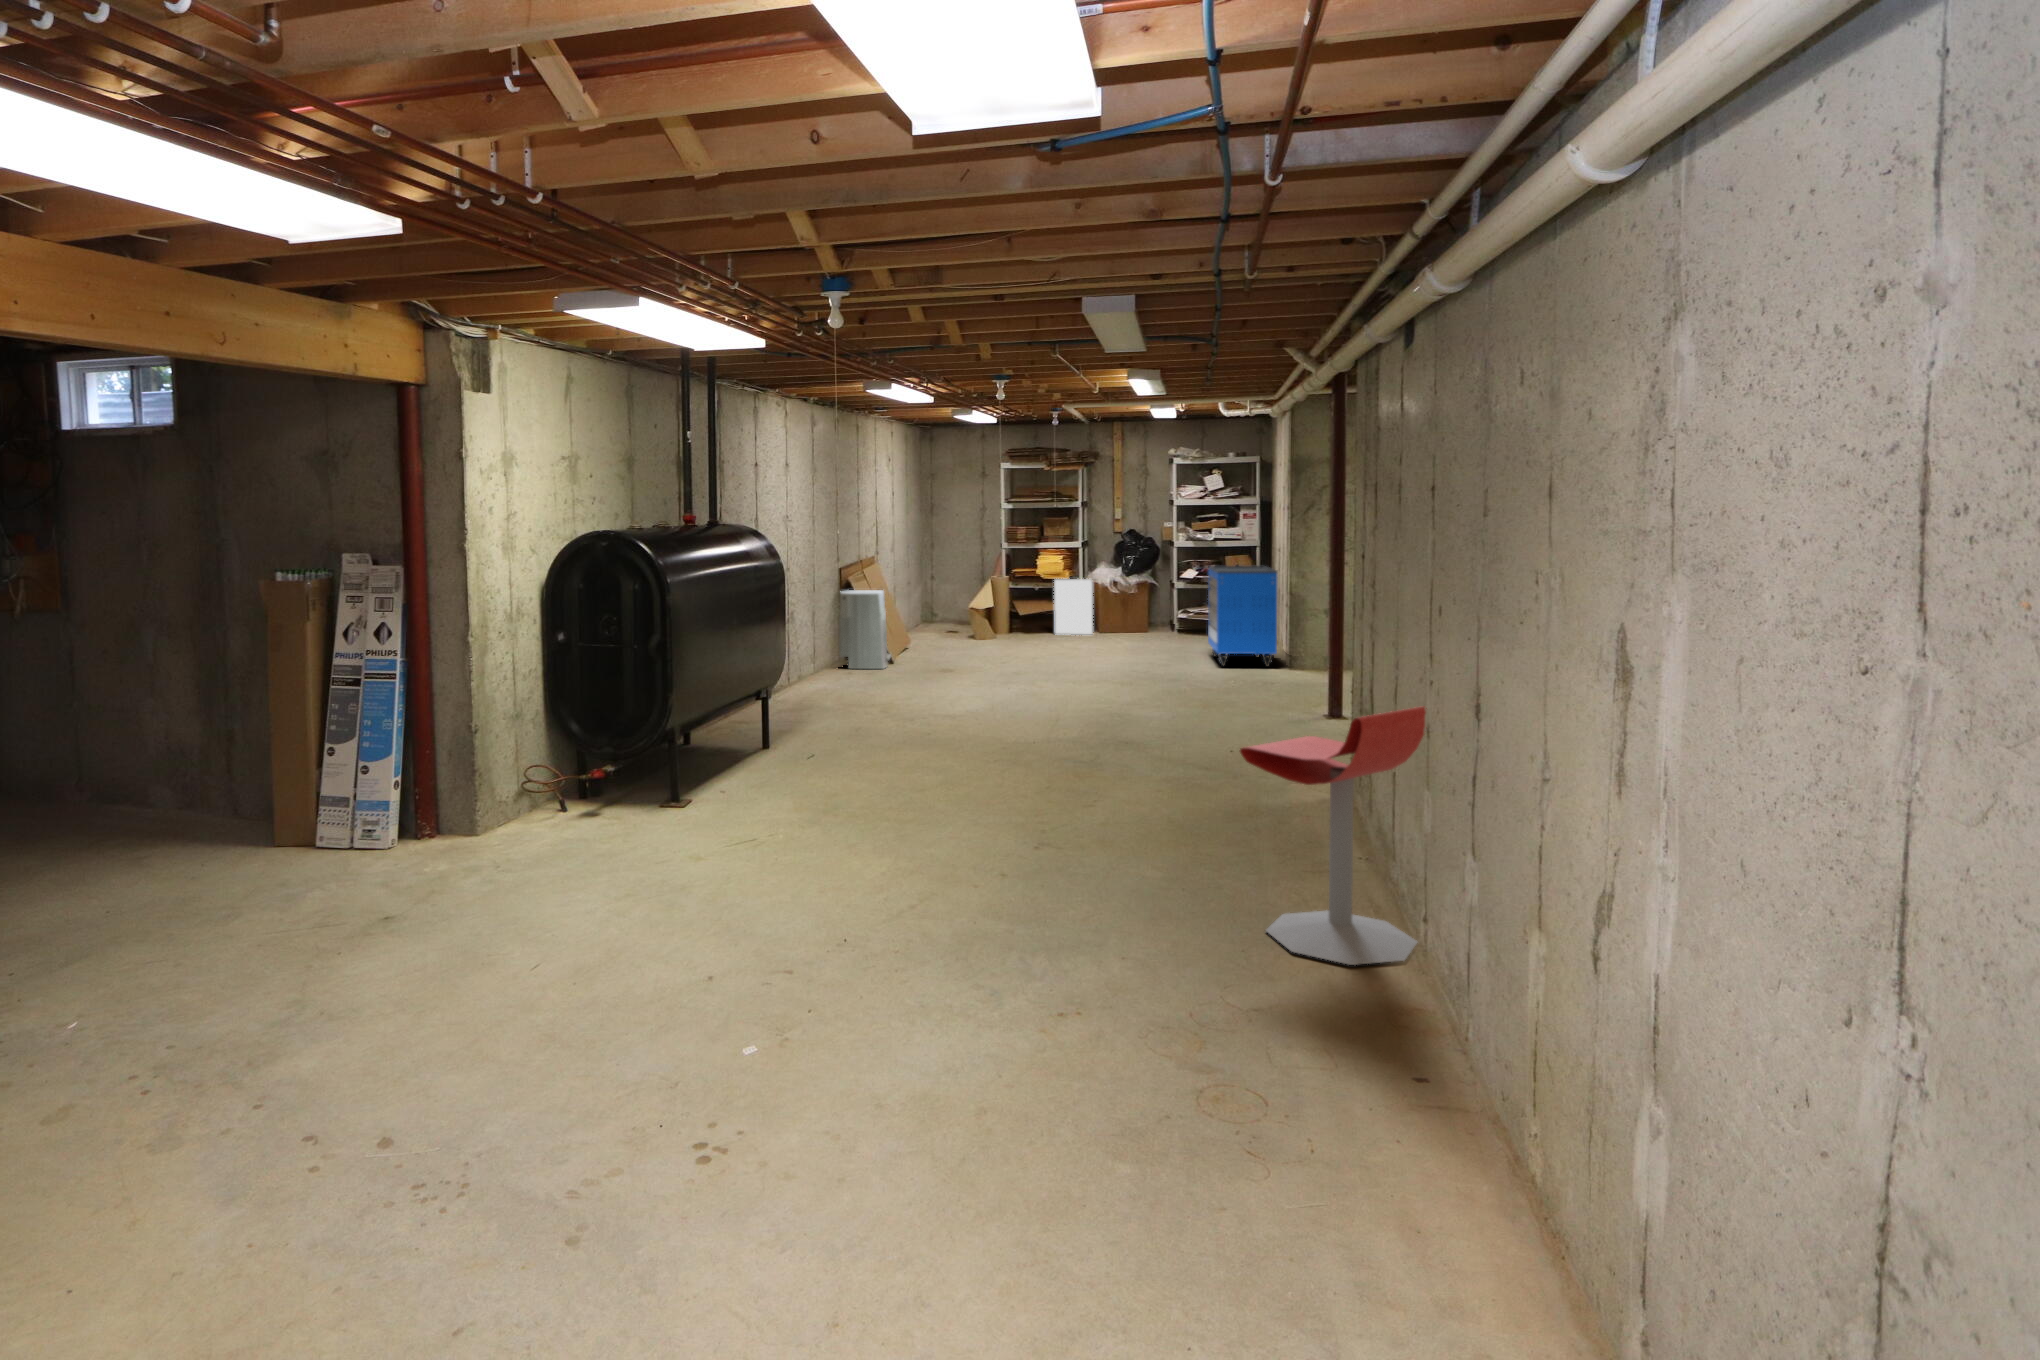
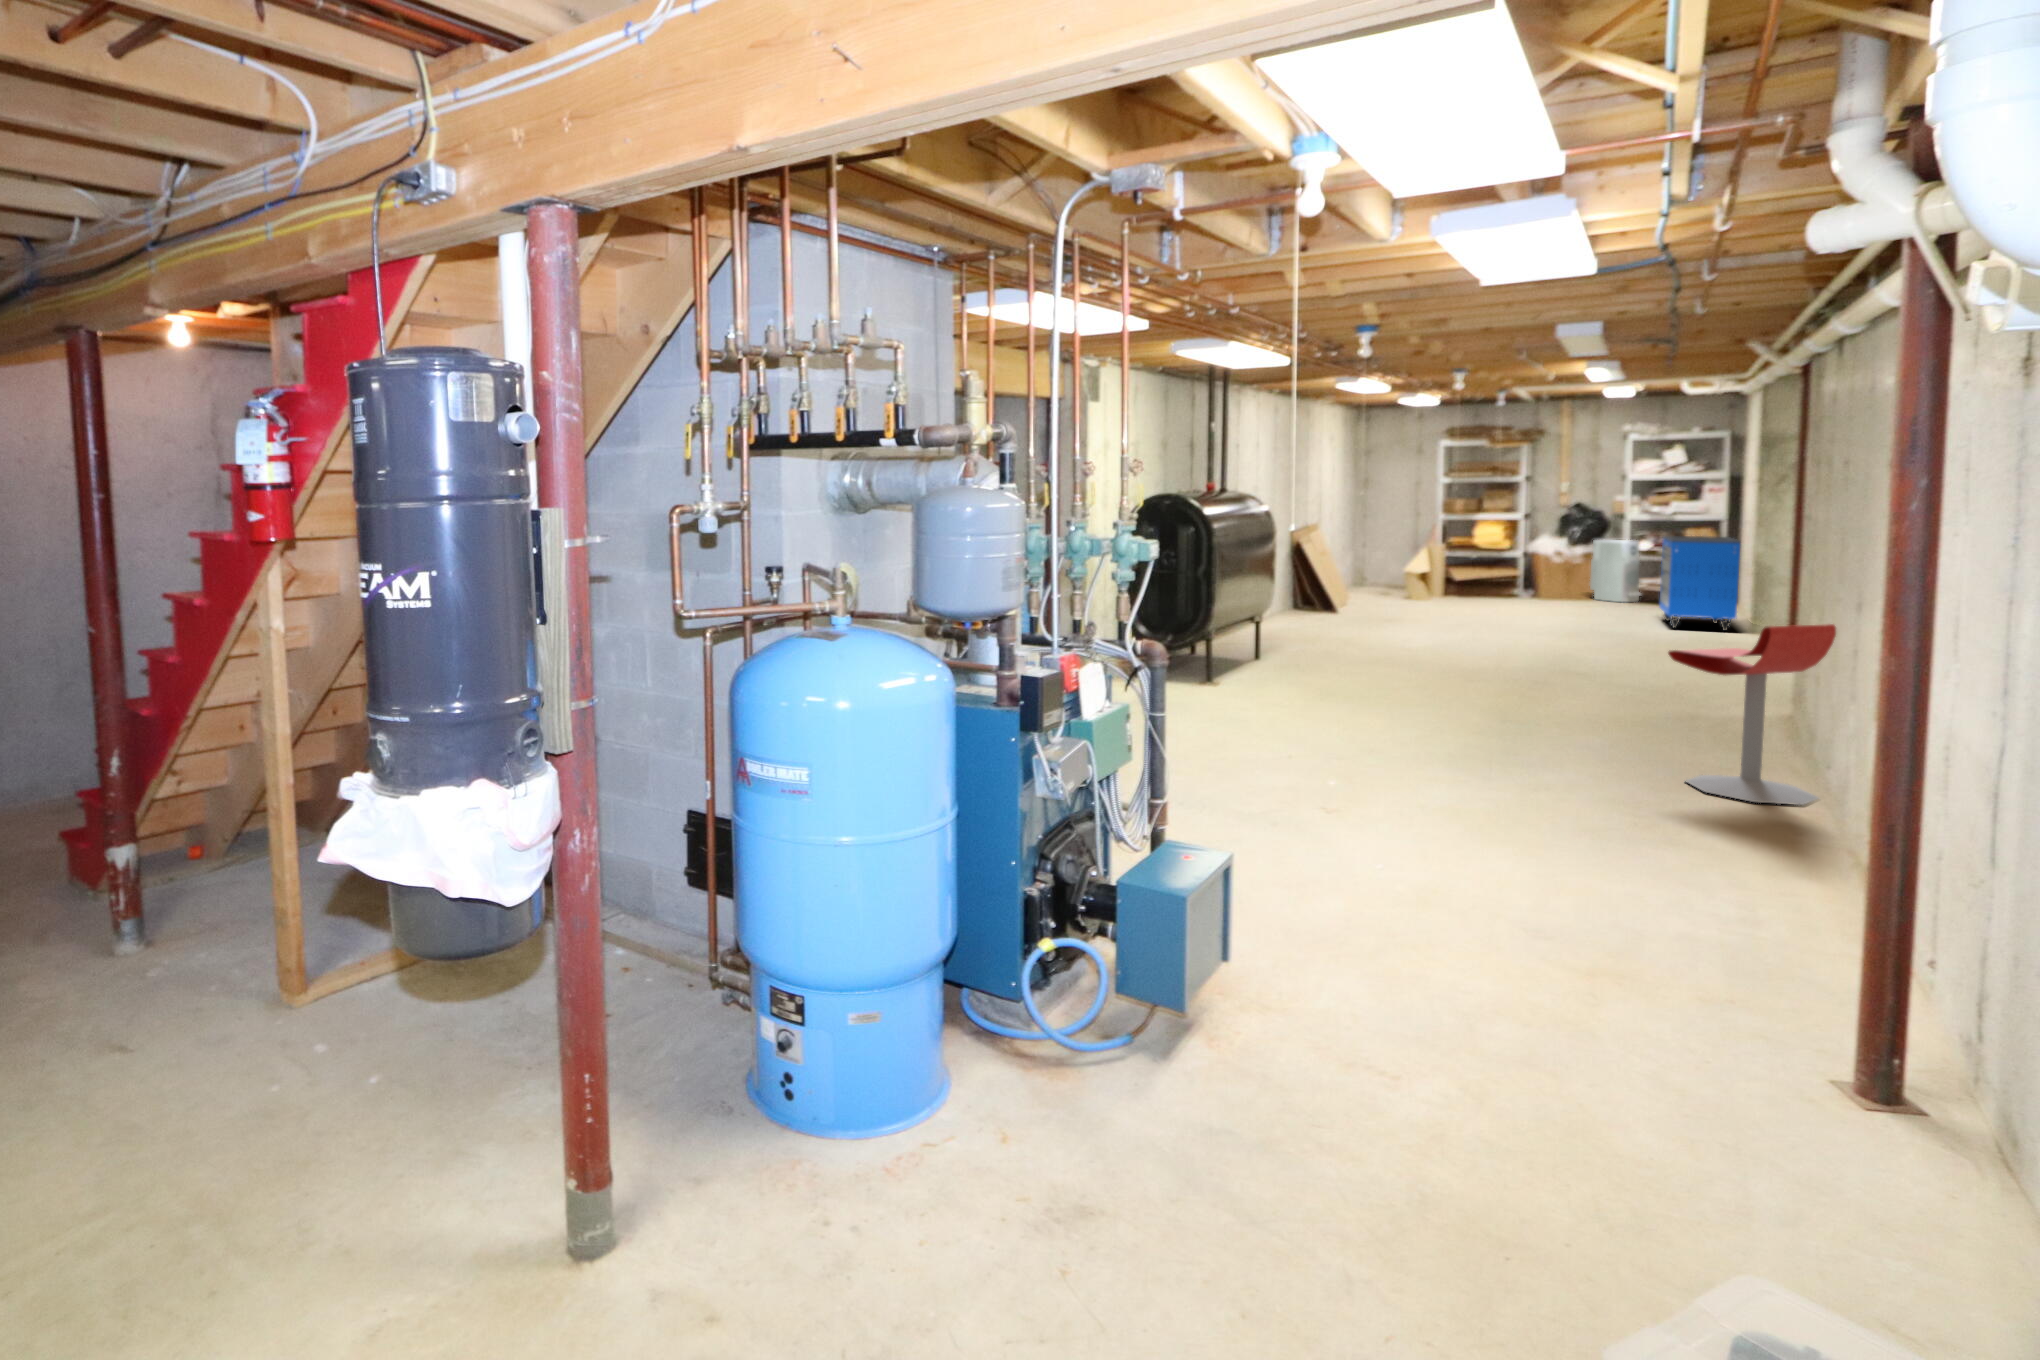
laundry hamper: present [1054,579,1093,635] -> none [1491,547,1534,599]
air purifier: present [839,590,891,669] -> present [1590,540,1642,602]

